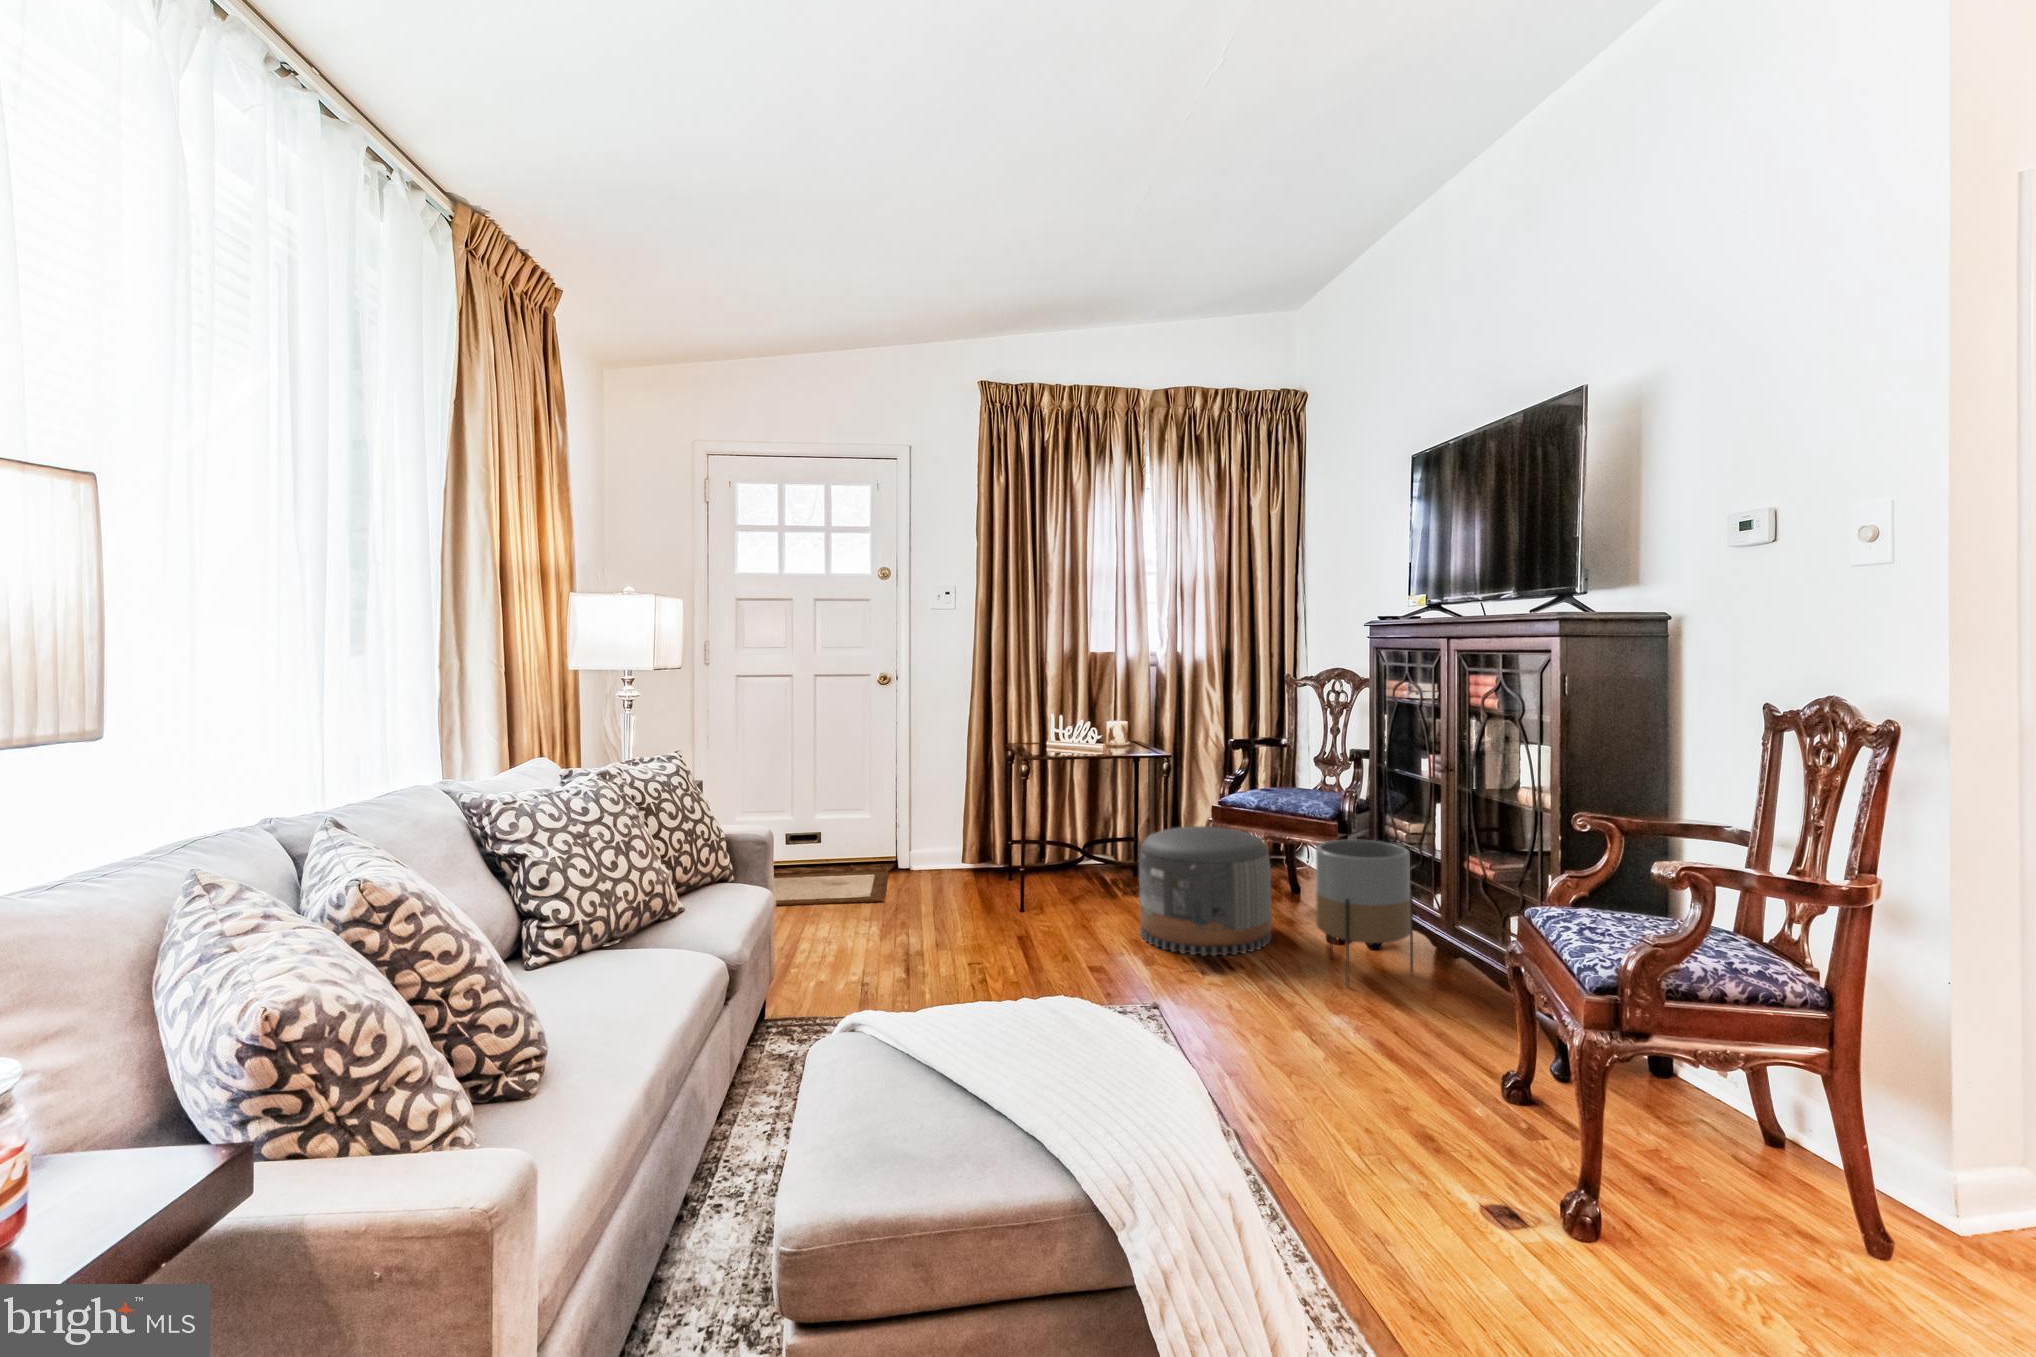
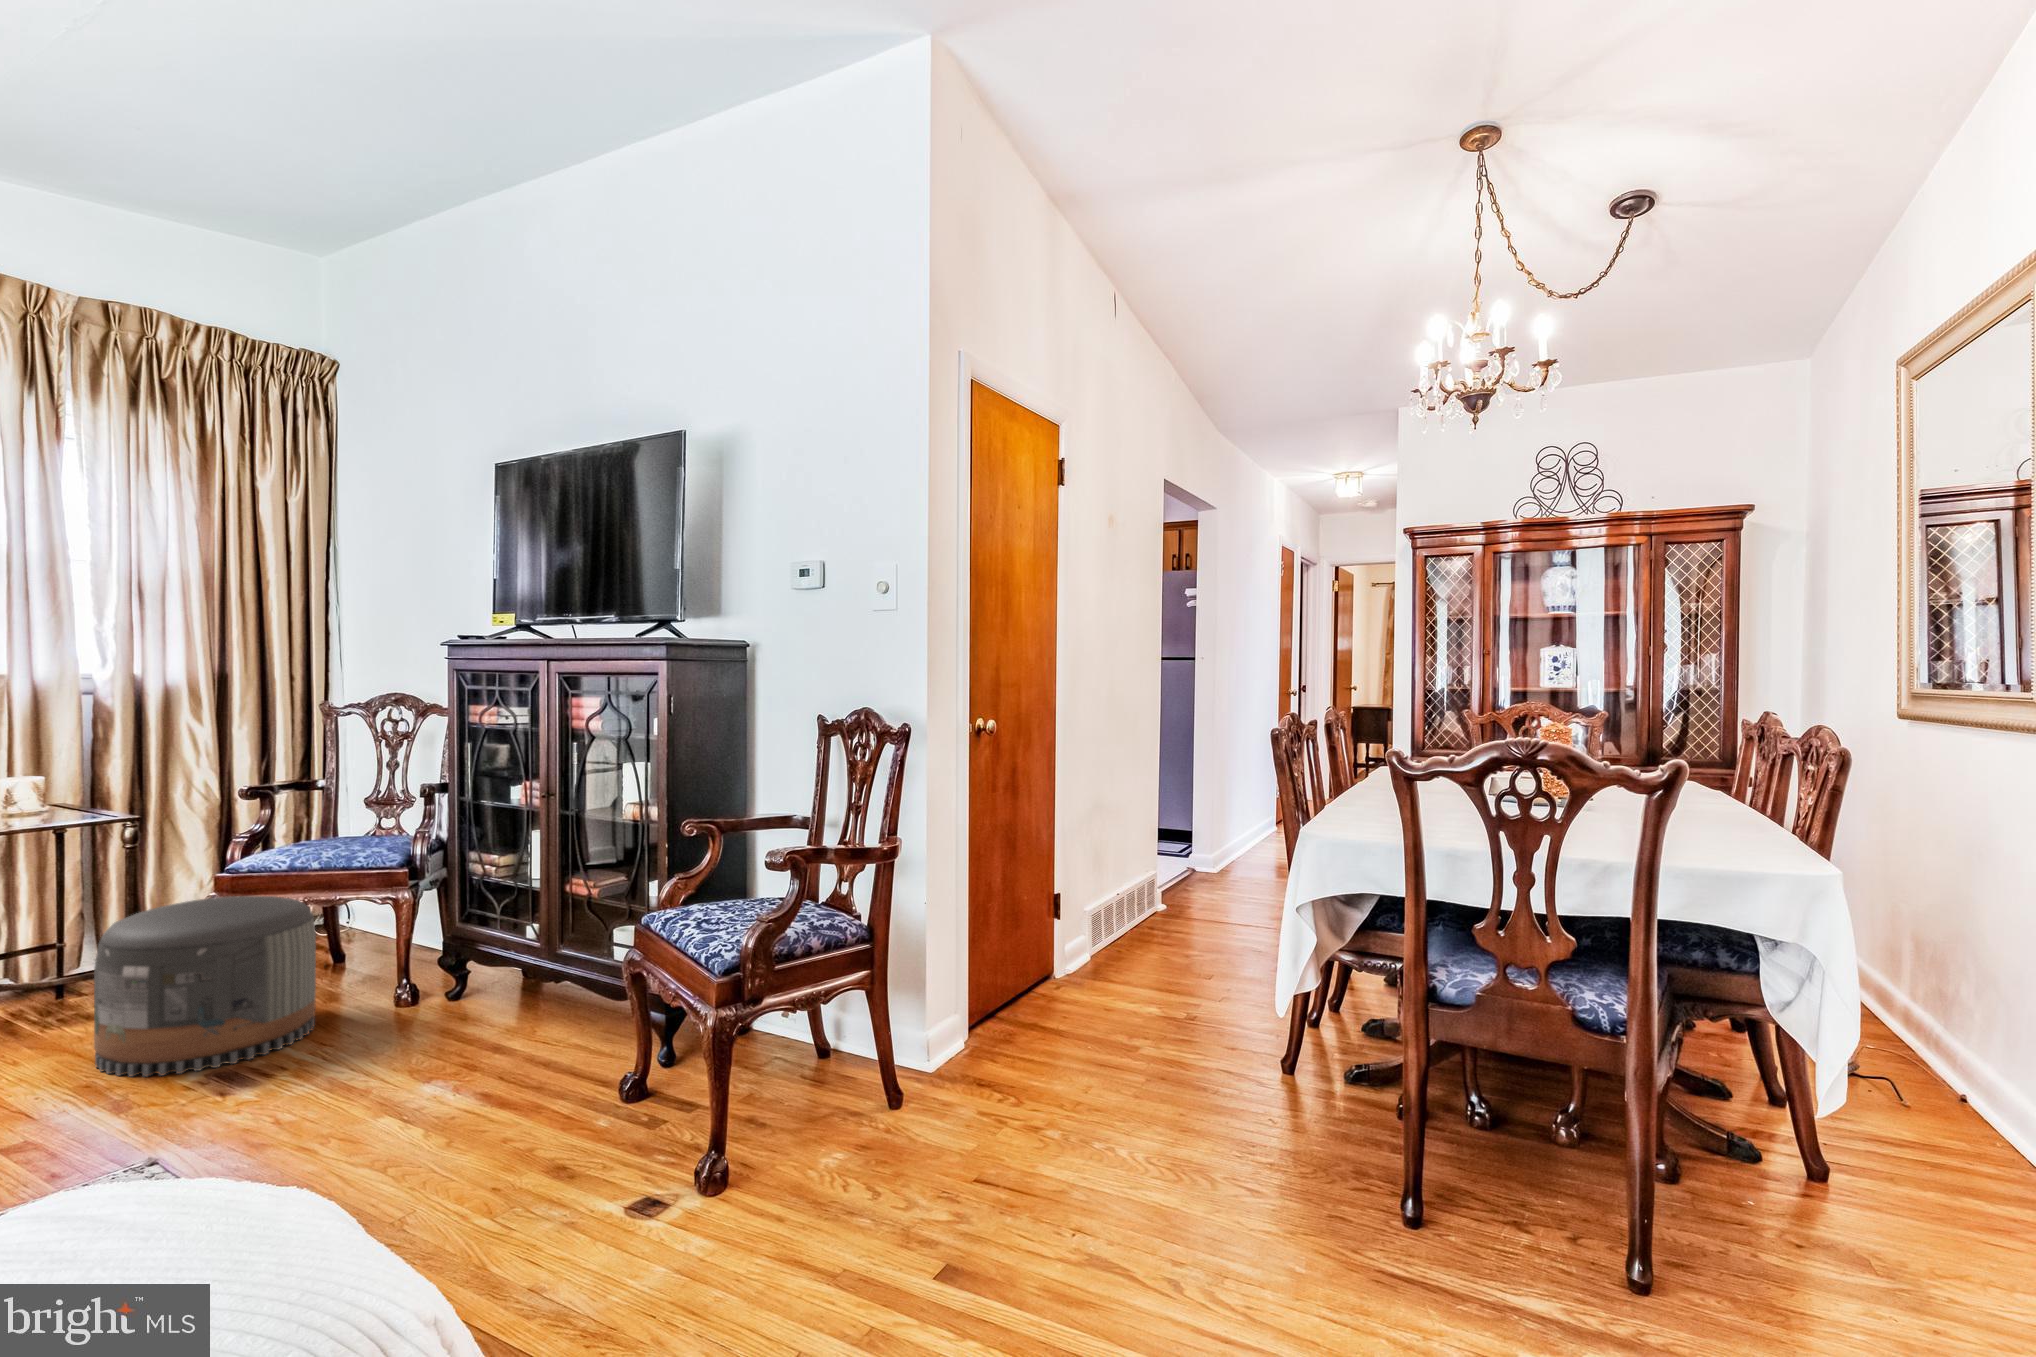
planter: present [1316,840,1413,987] -> none [387,880,503,1051]

